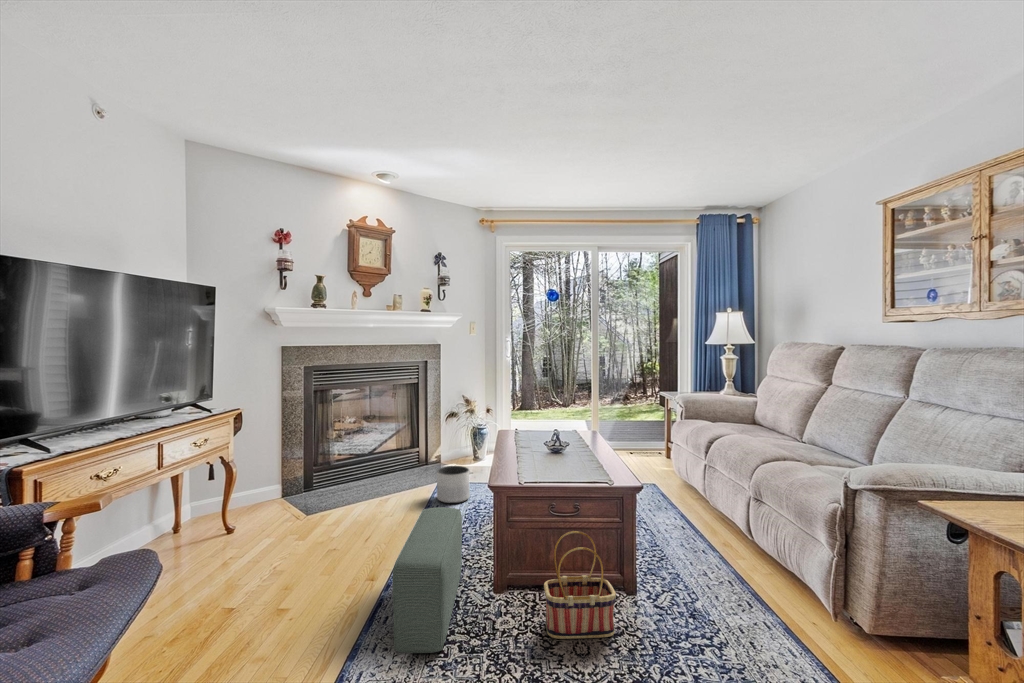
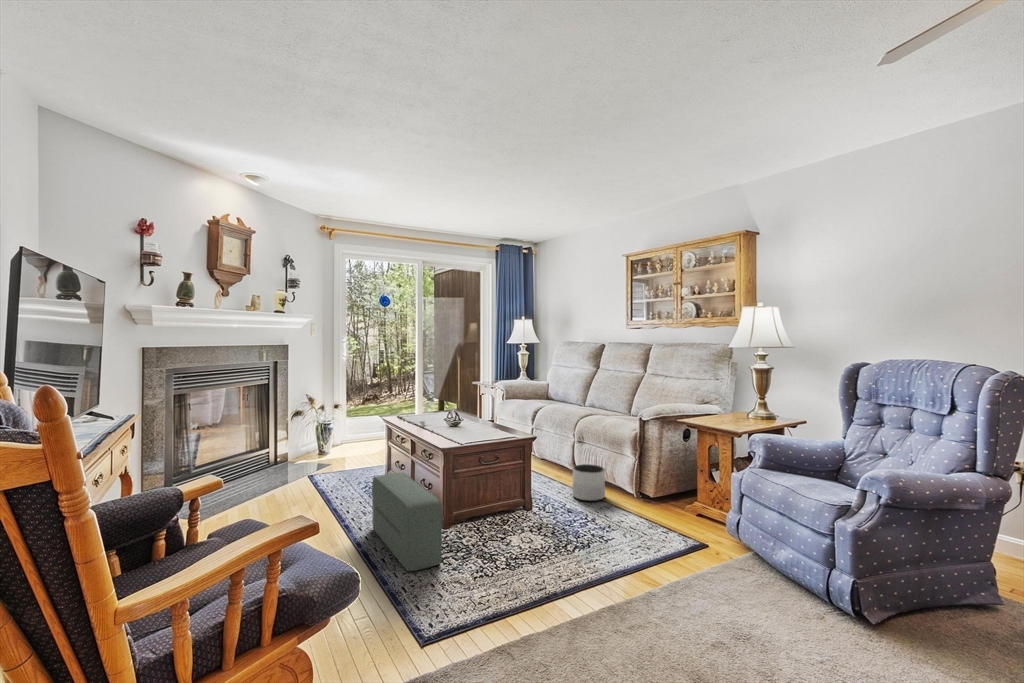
planter: present [437,466,470,503] -> present [572,464,605,501]
basket: present [544,531,616,639] -> none [490,469,537,539]

